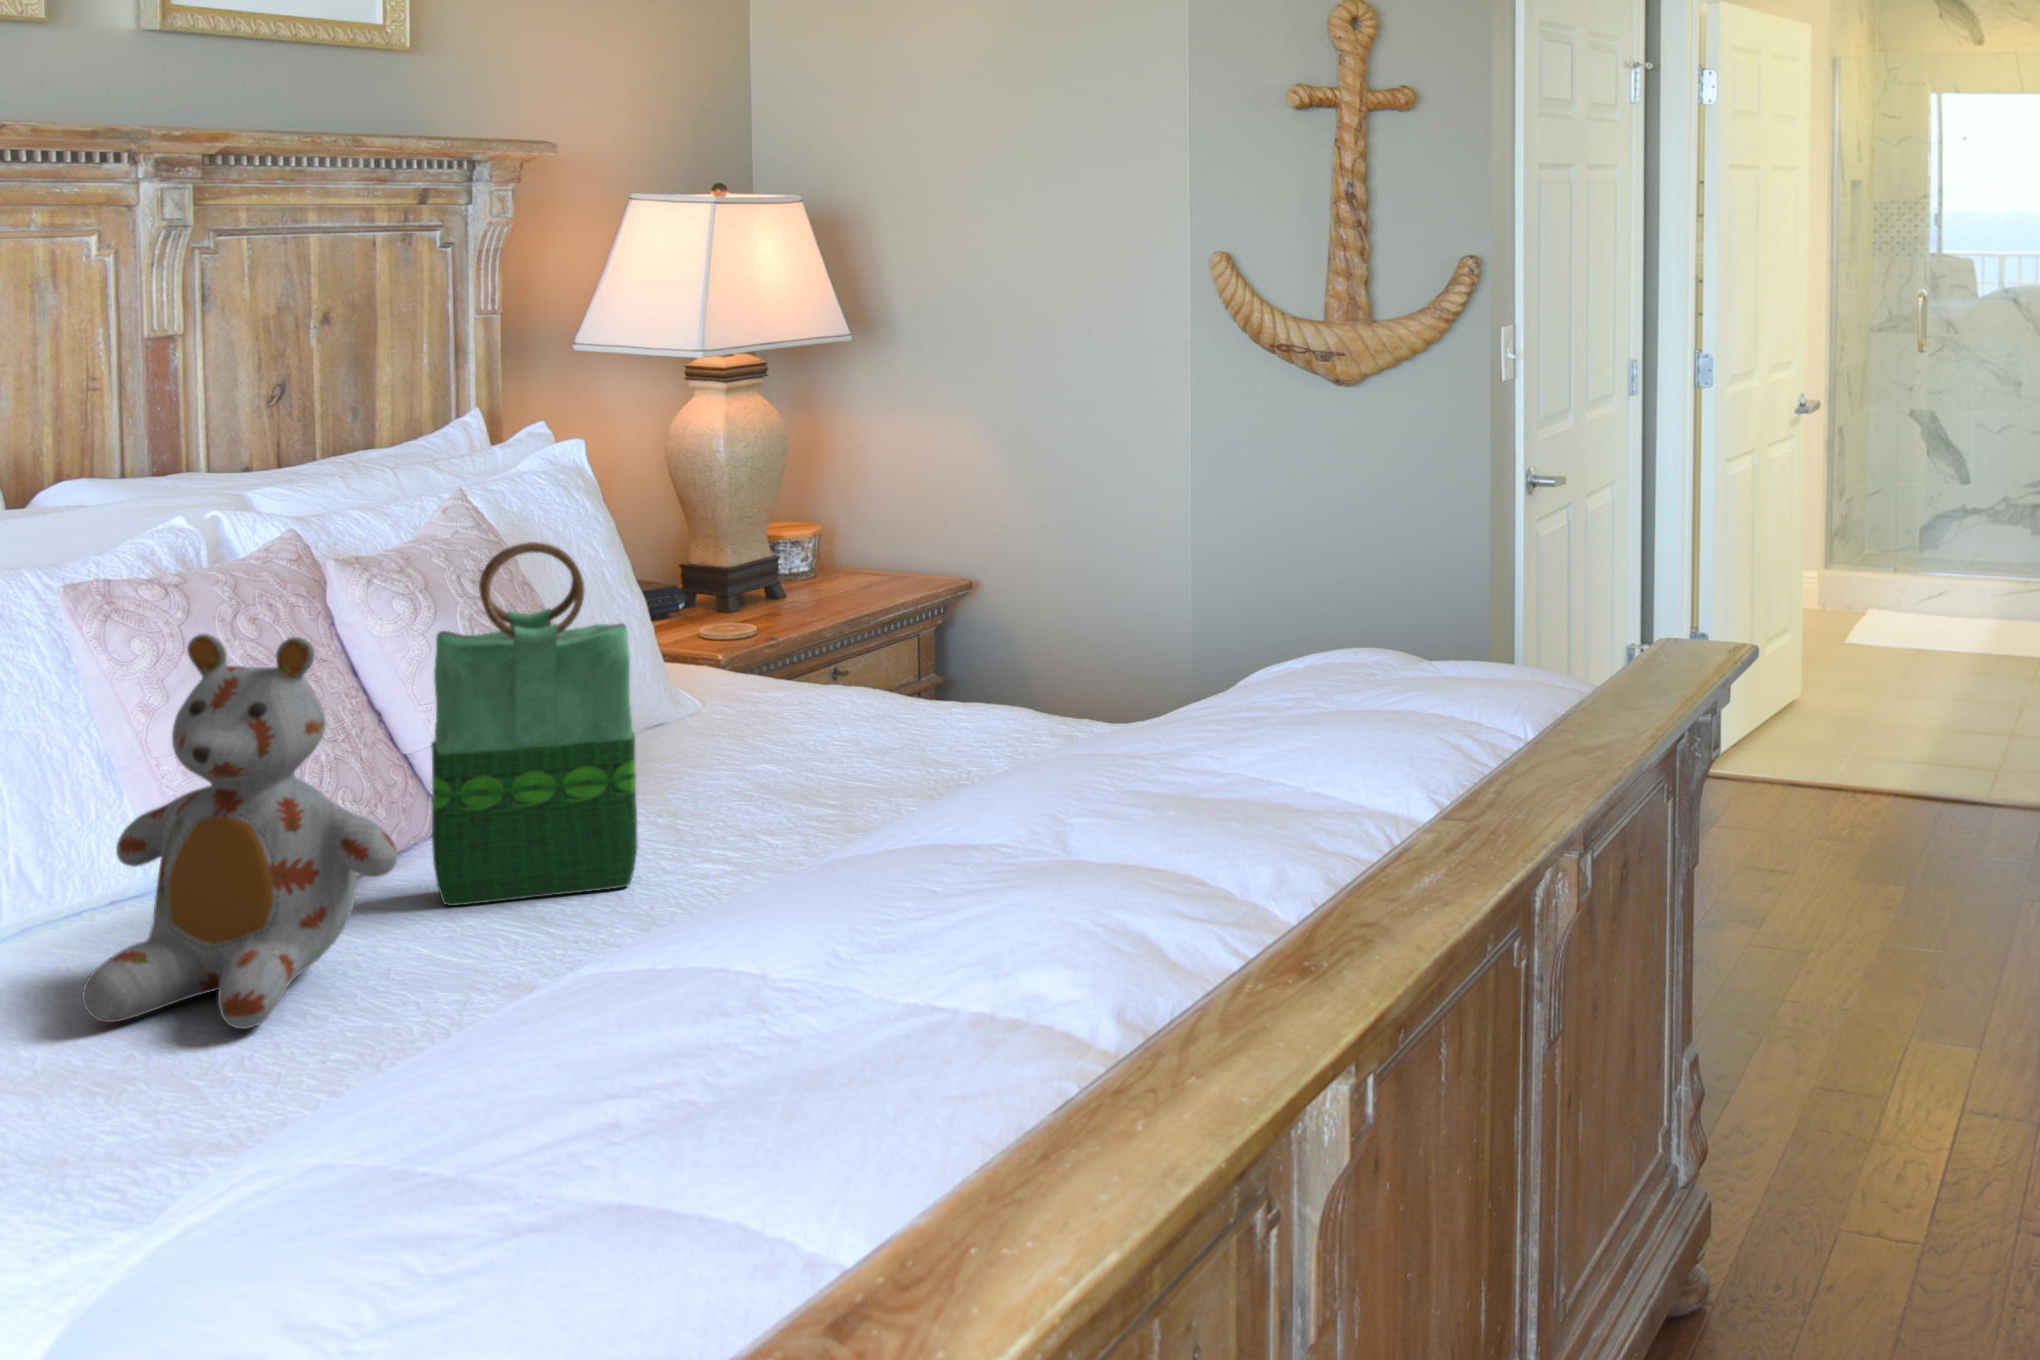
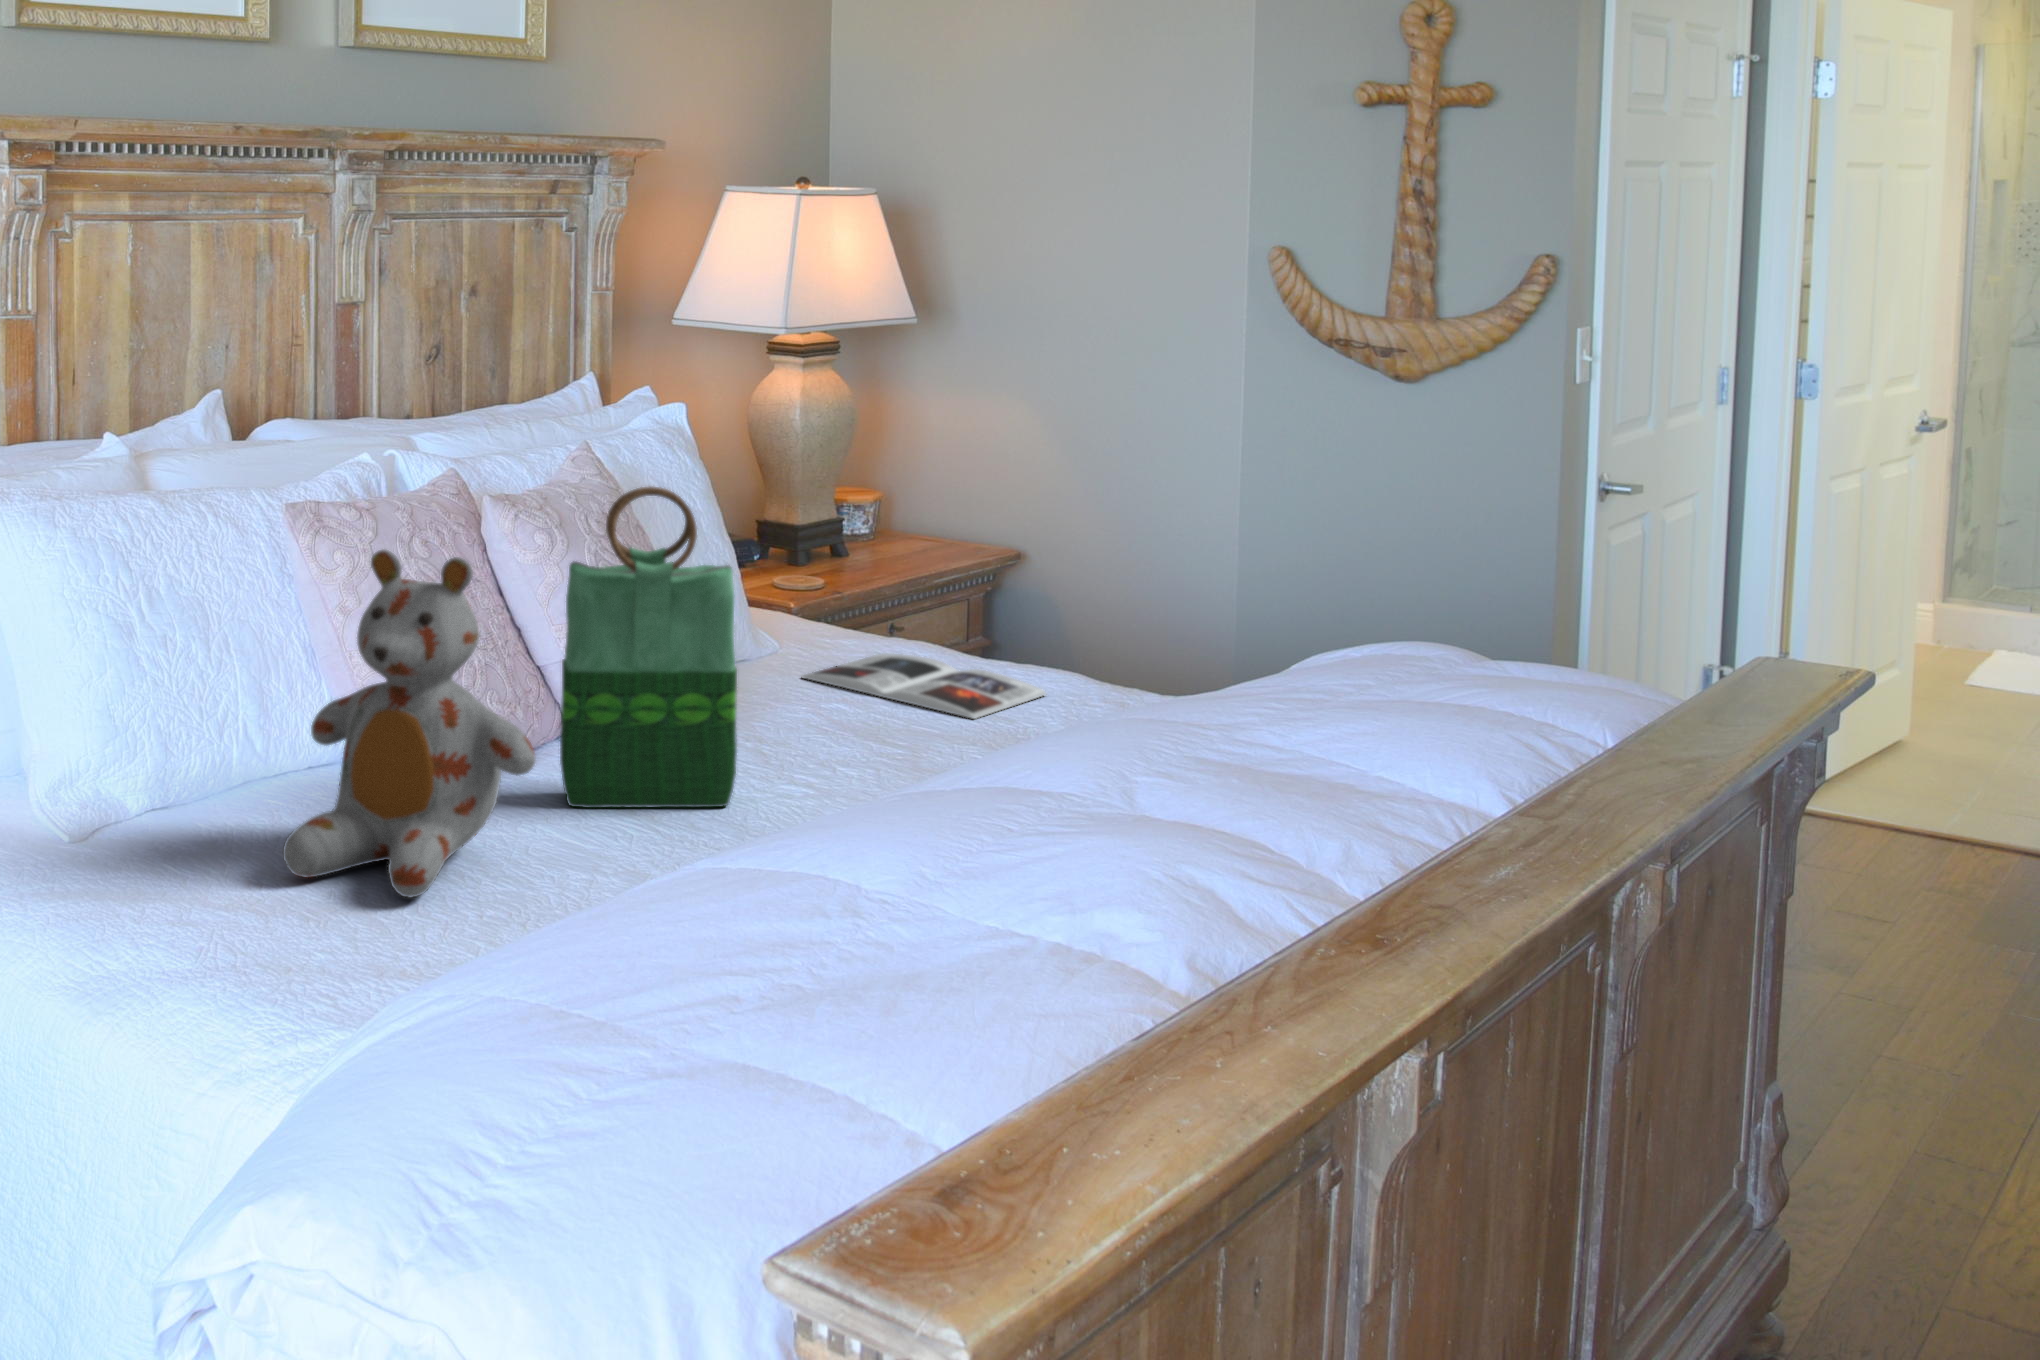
magazine: none [721,703,985,766] -> present [801,653,1046,719]

